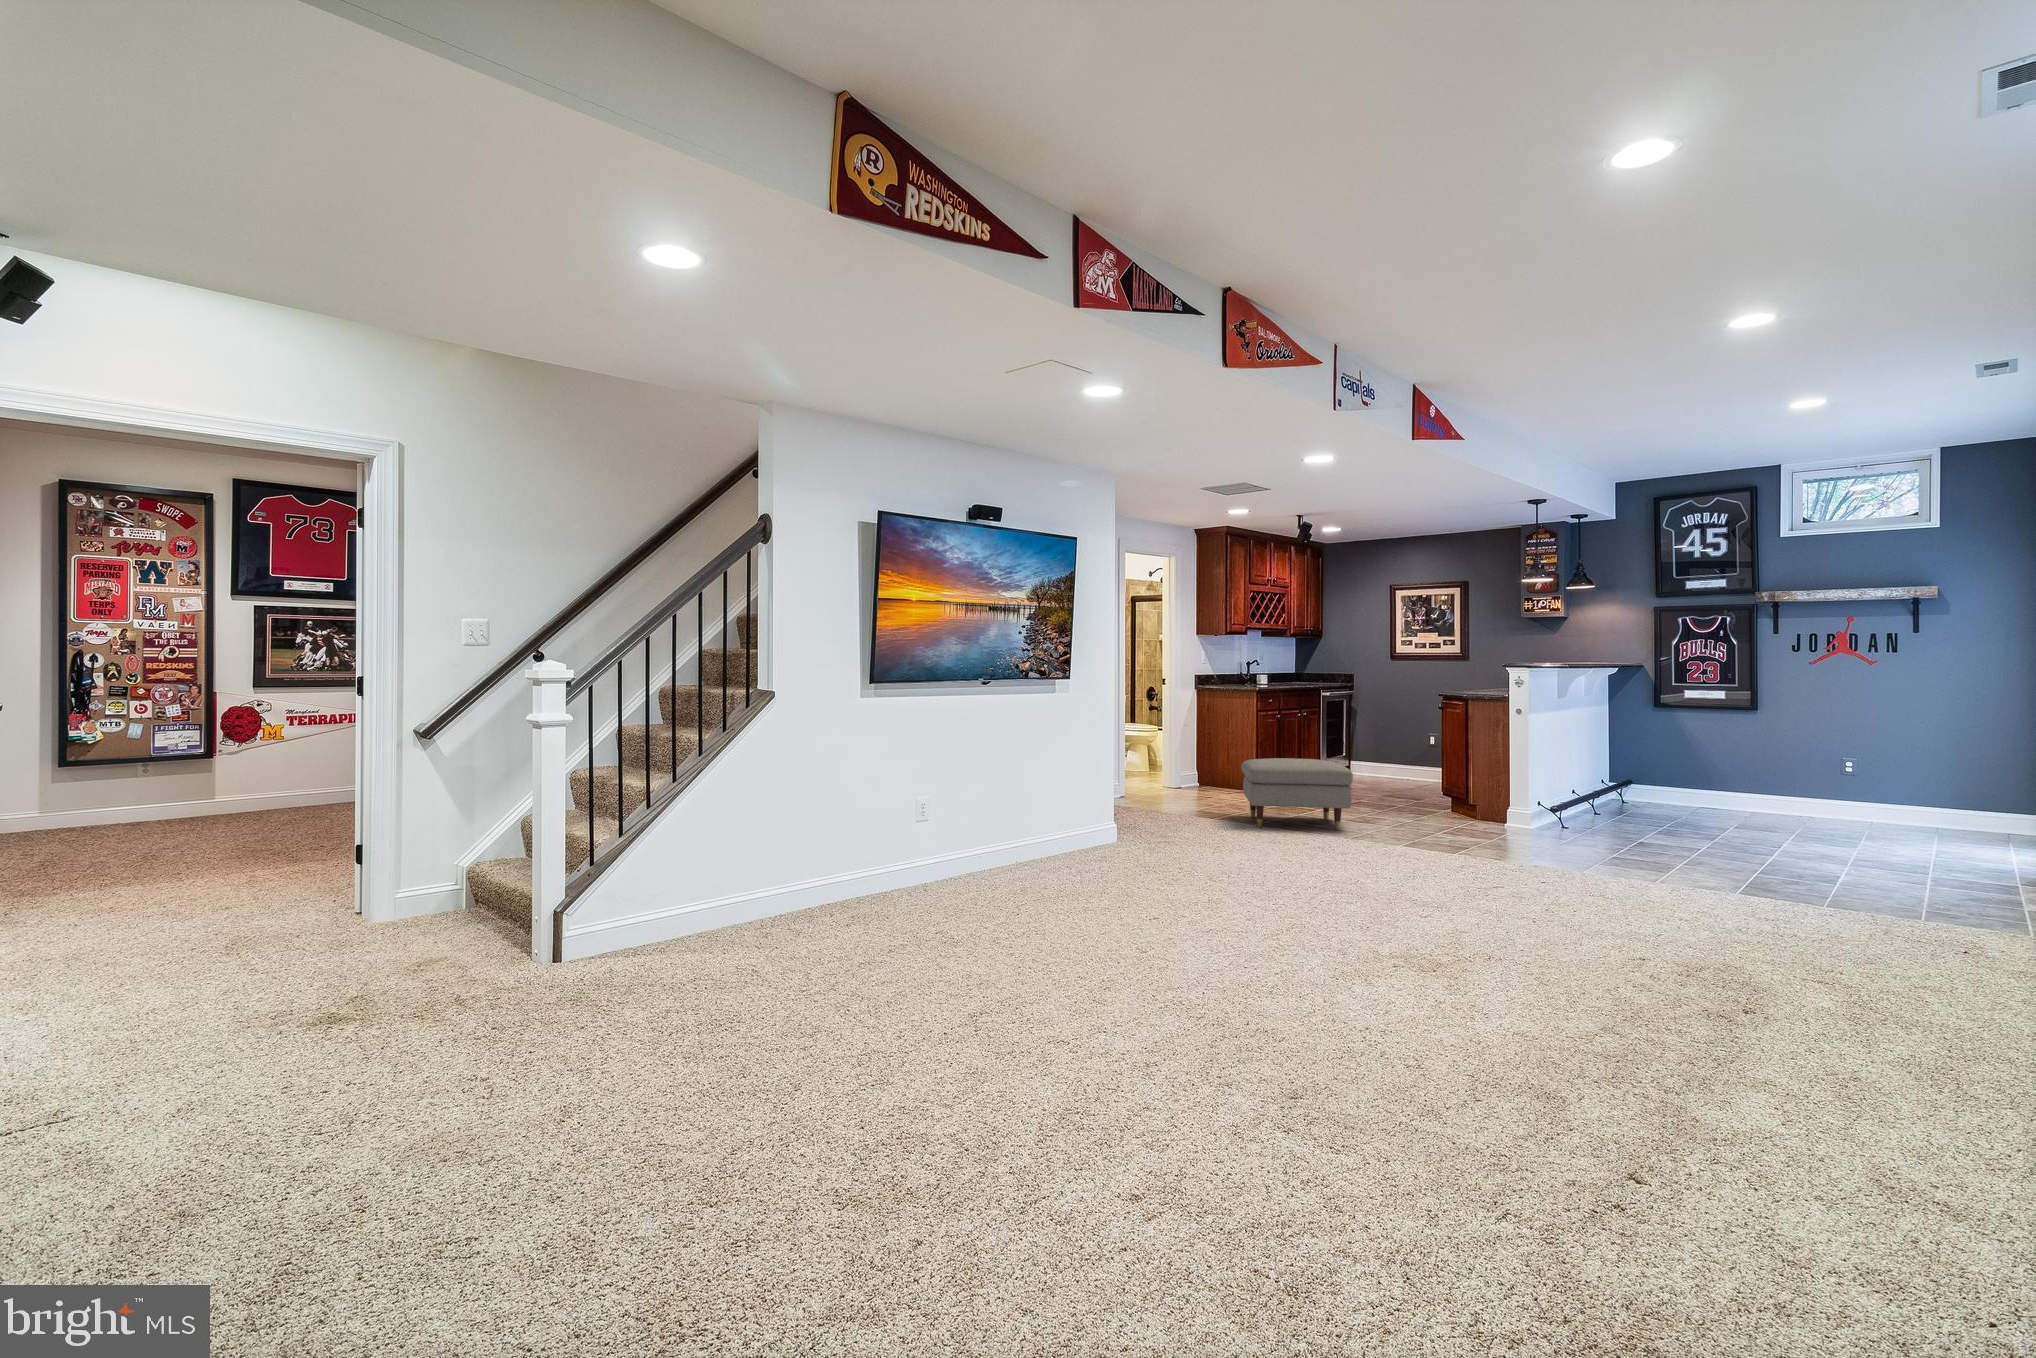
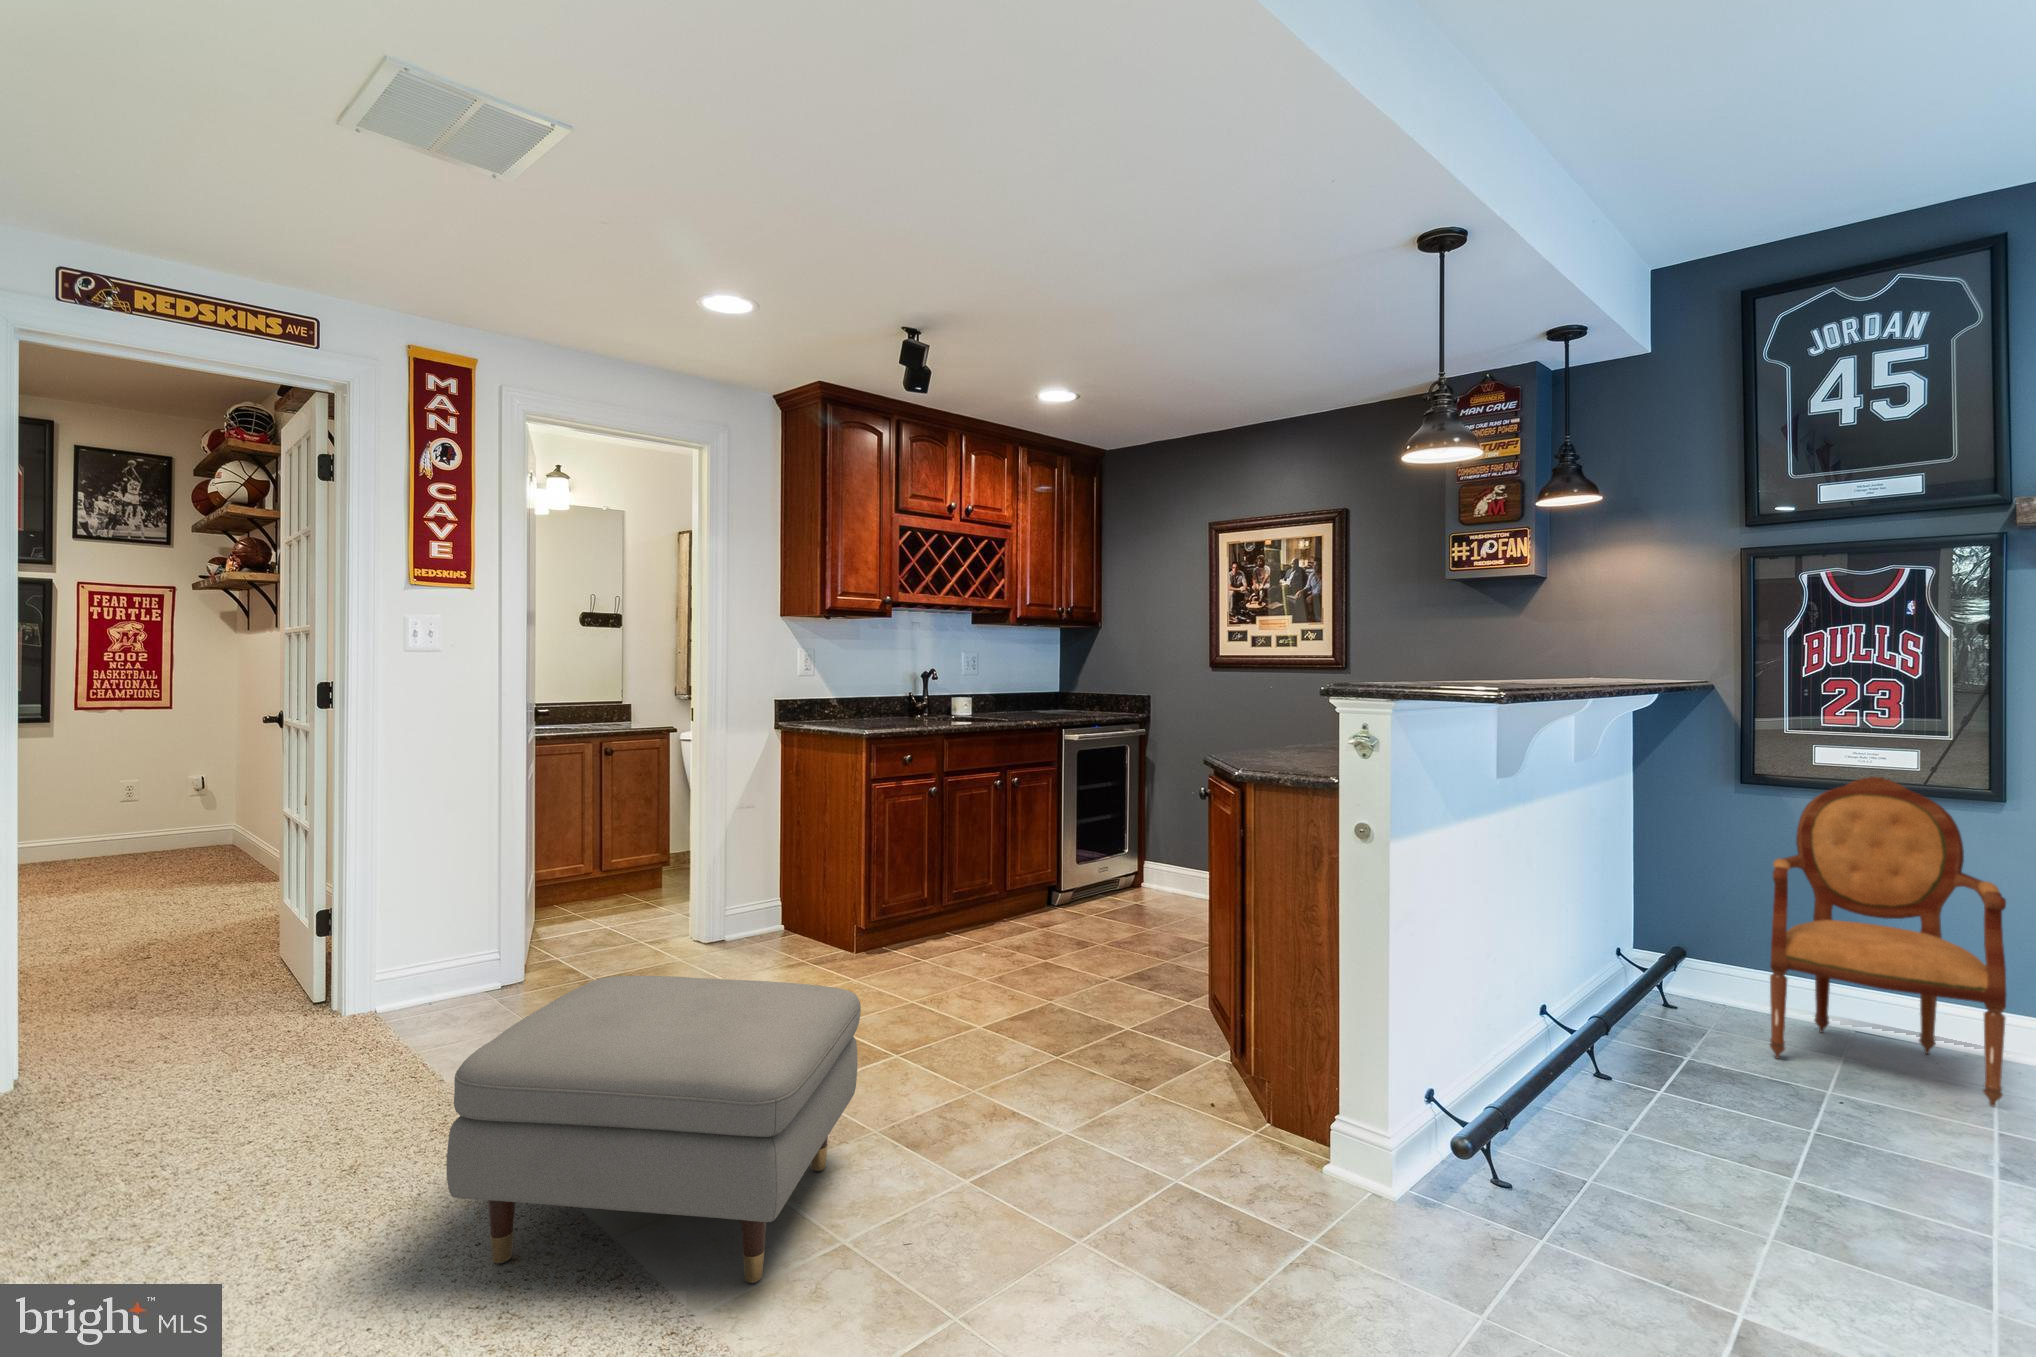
armchair: none [1658,702,1744,818] -> present [1770,777,2007,1106]

